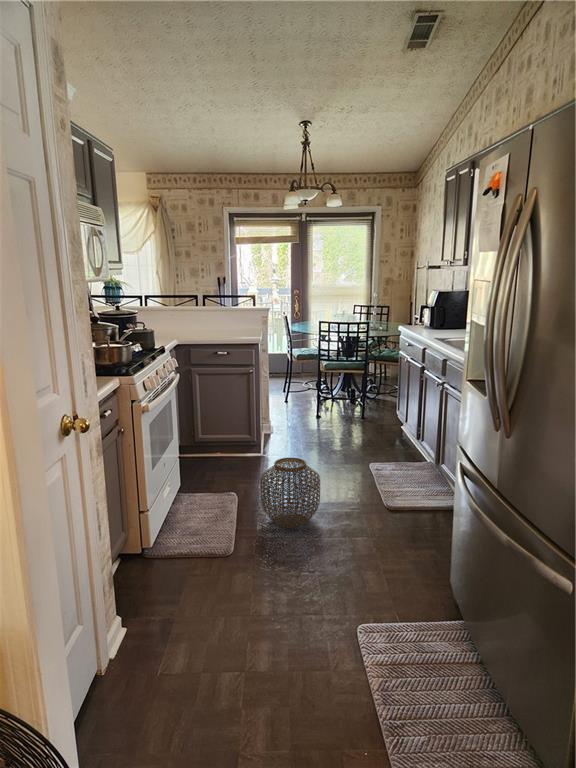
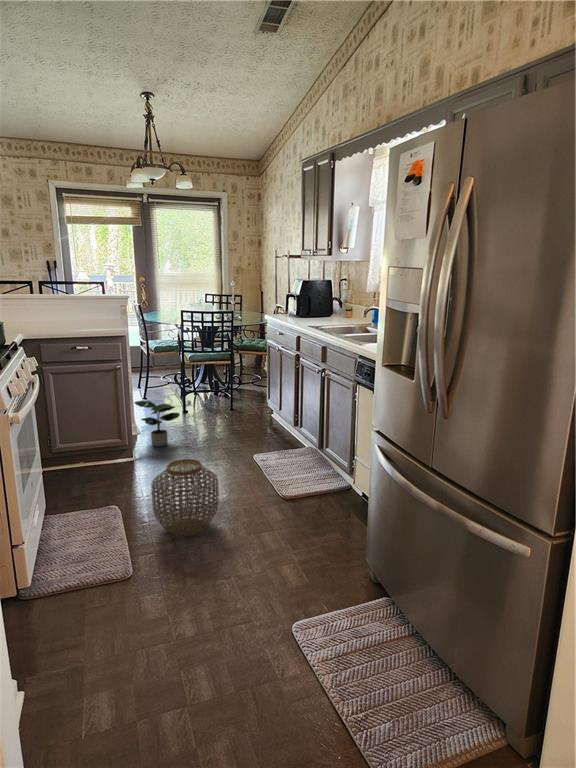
potted plant: none [268,403,309,446] -> present [134,401,180,446]

